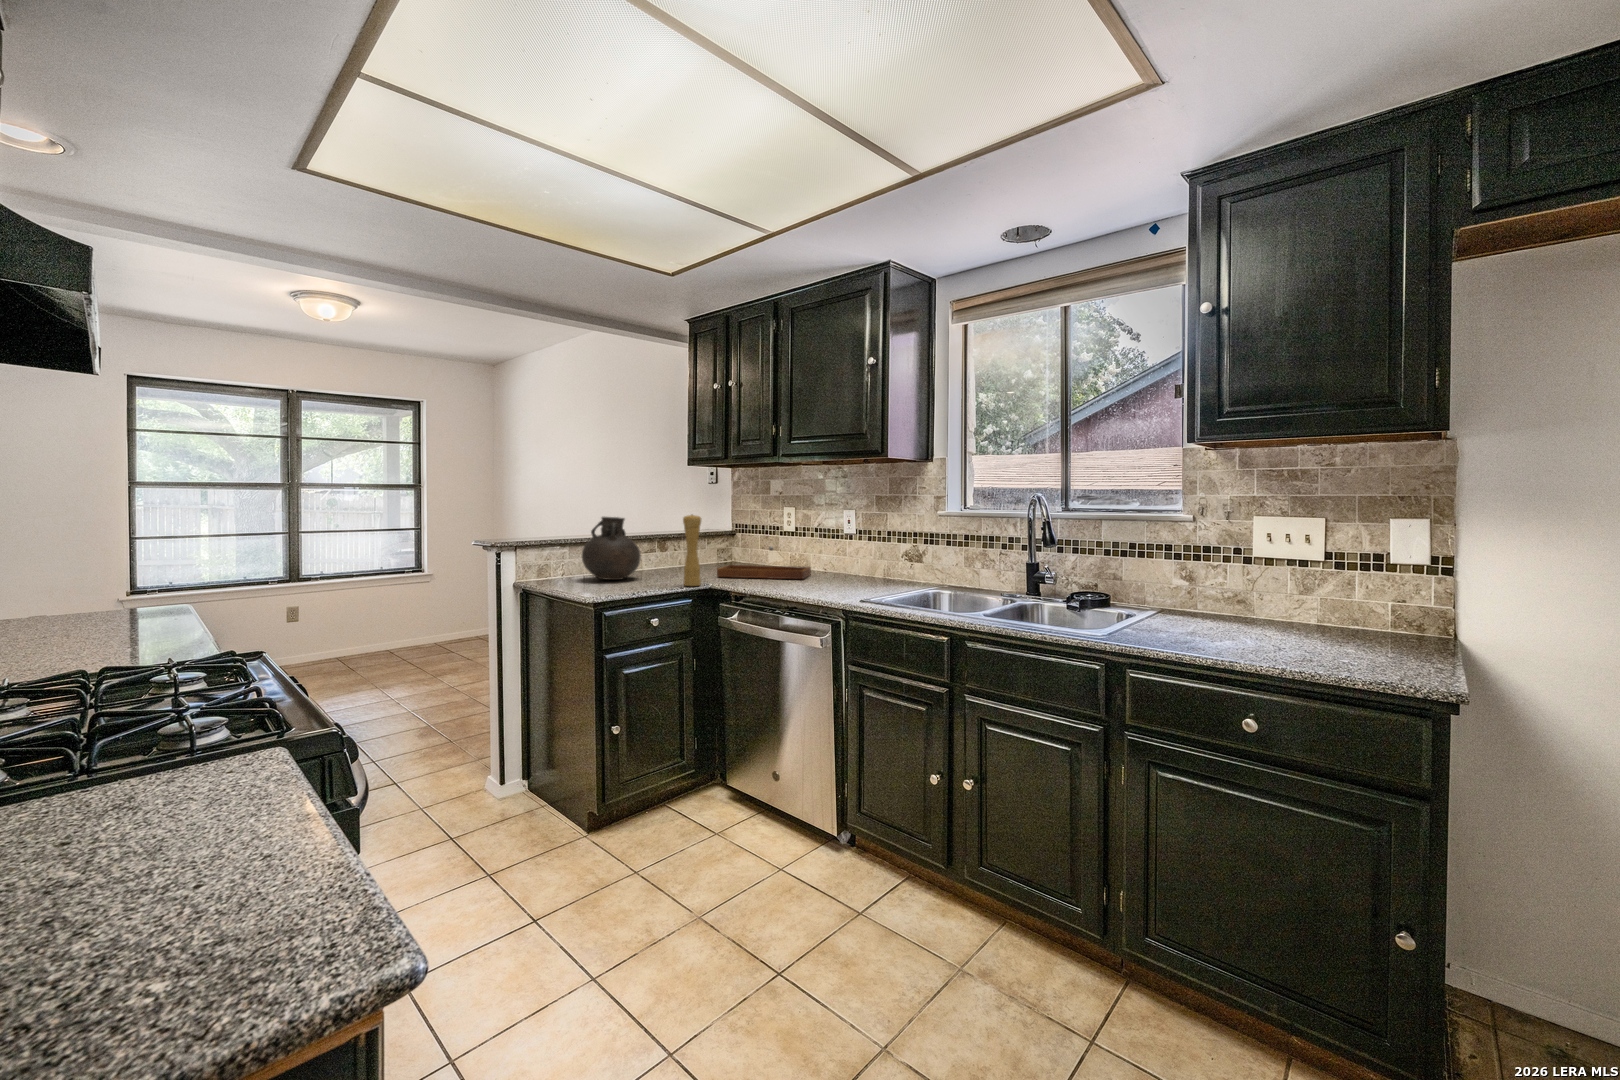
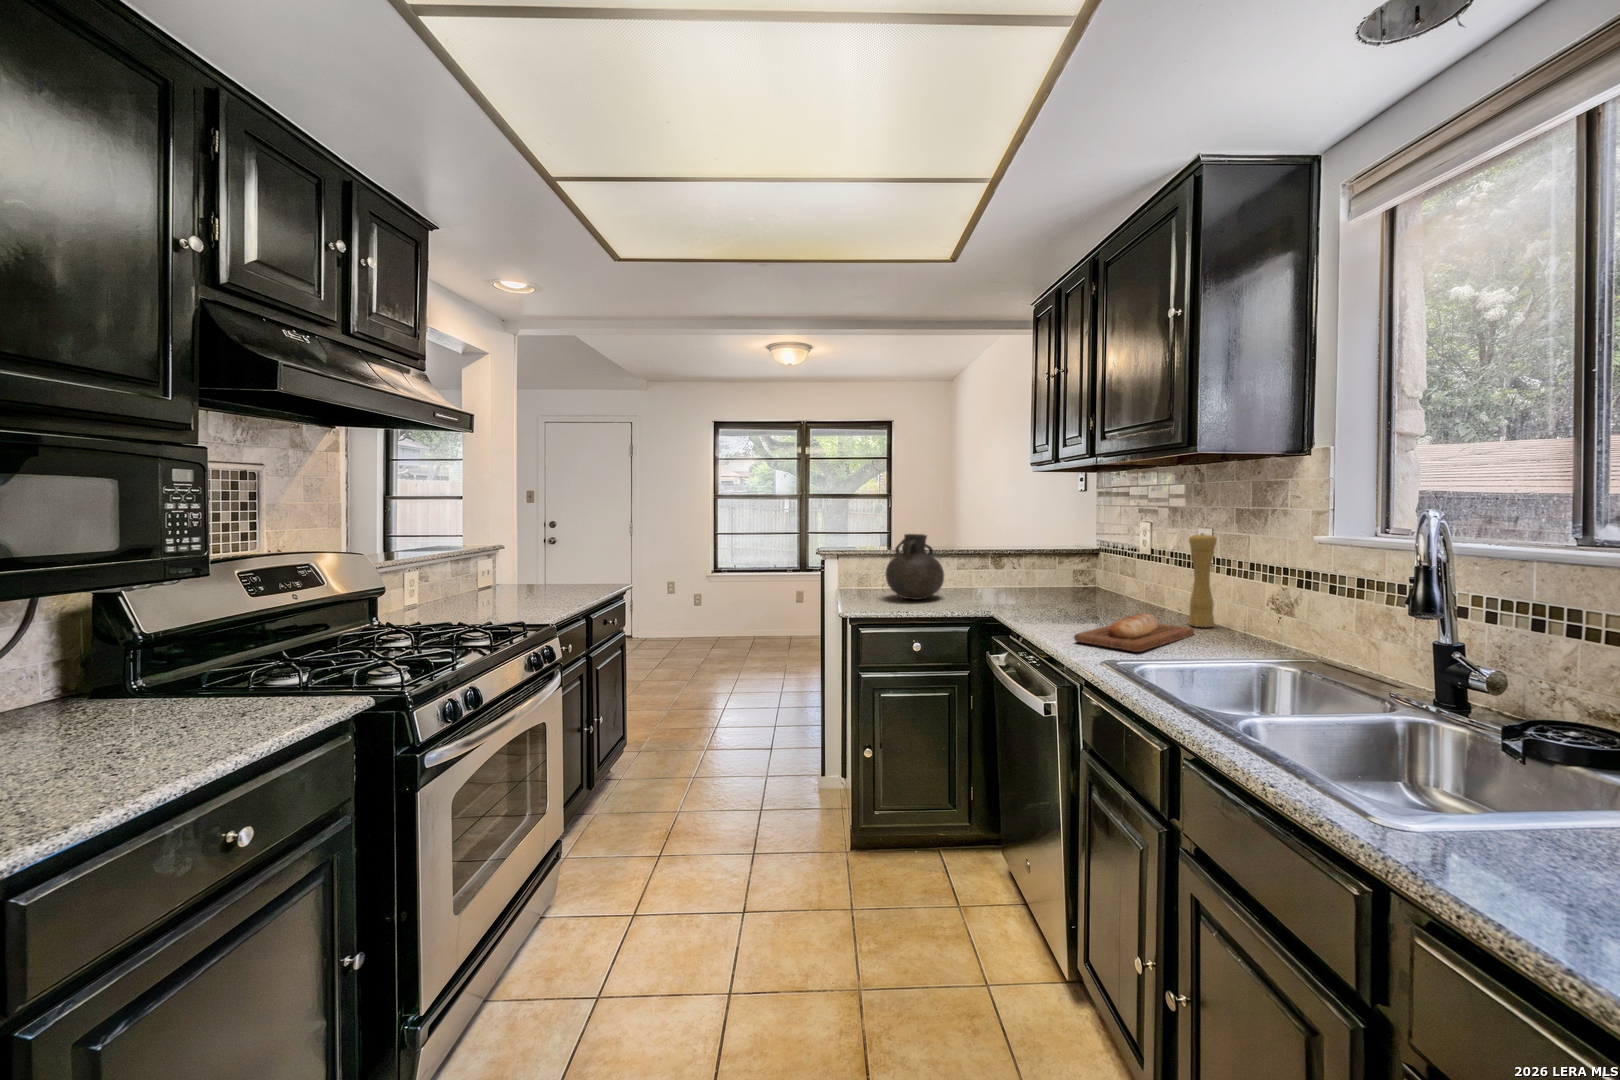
pepper mill: present [683,515,701,586] -> present [1189,533,1216,627]
tray: present [717,546,811,579] -> none [1021,572,1150,620]
bread loaf: none [809,570,863,593] -> present [1074,613,1194,652]

